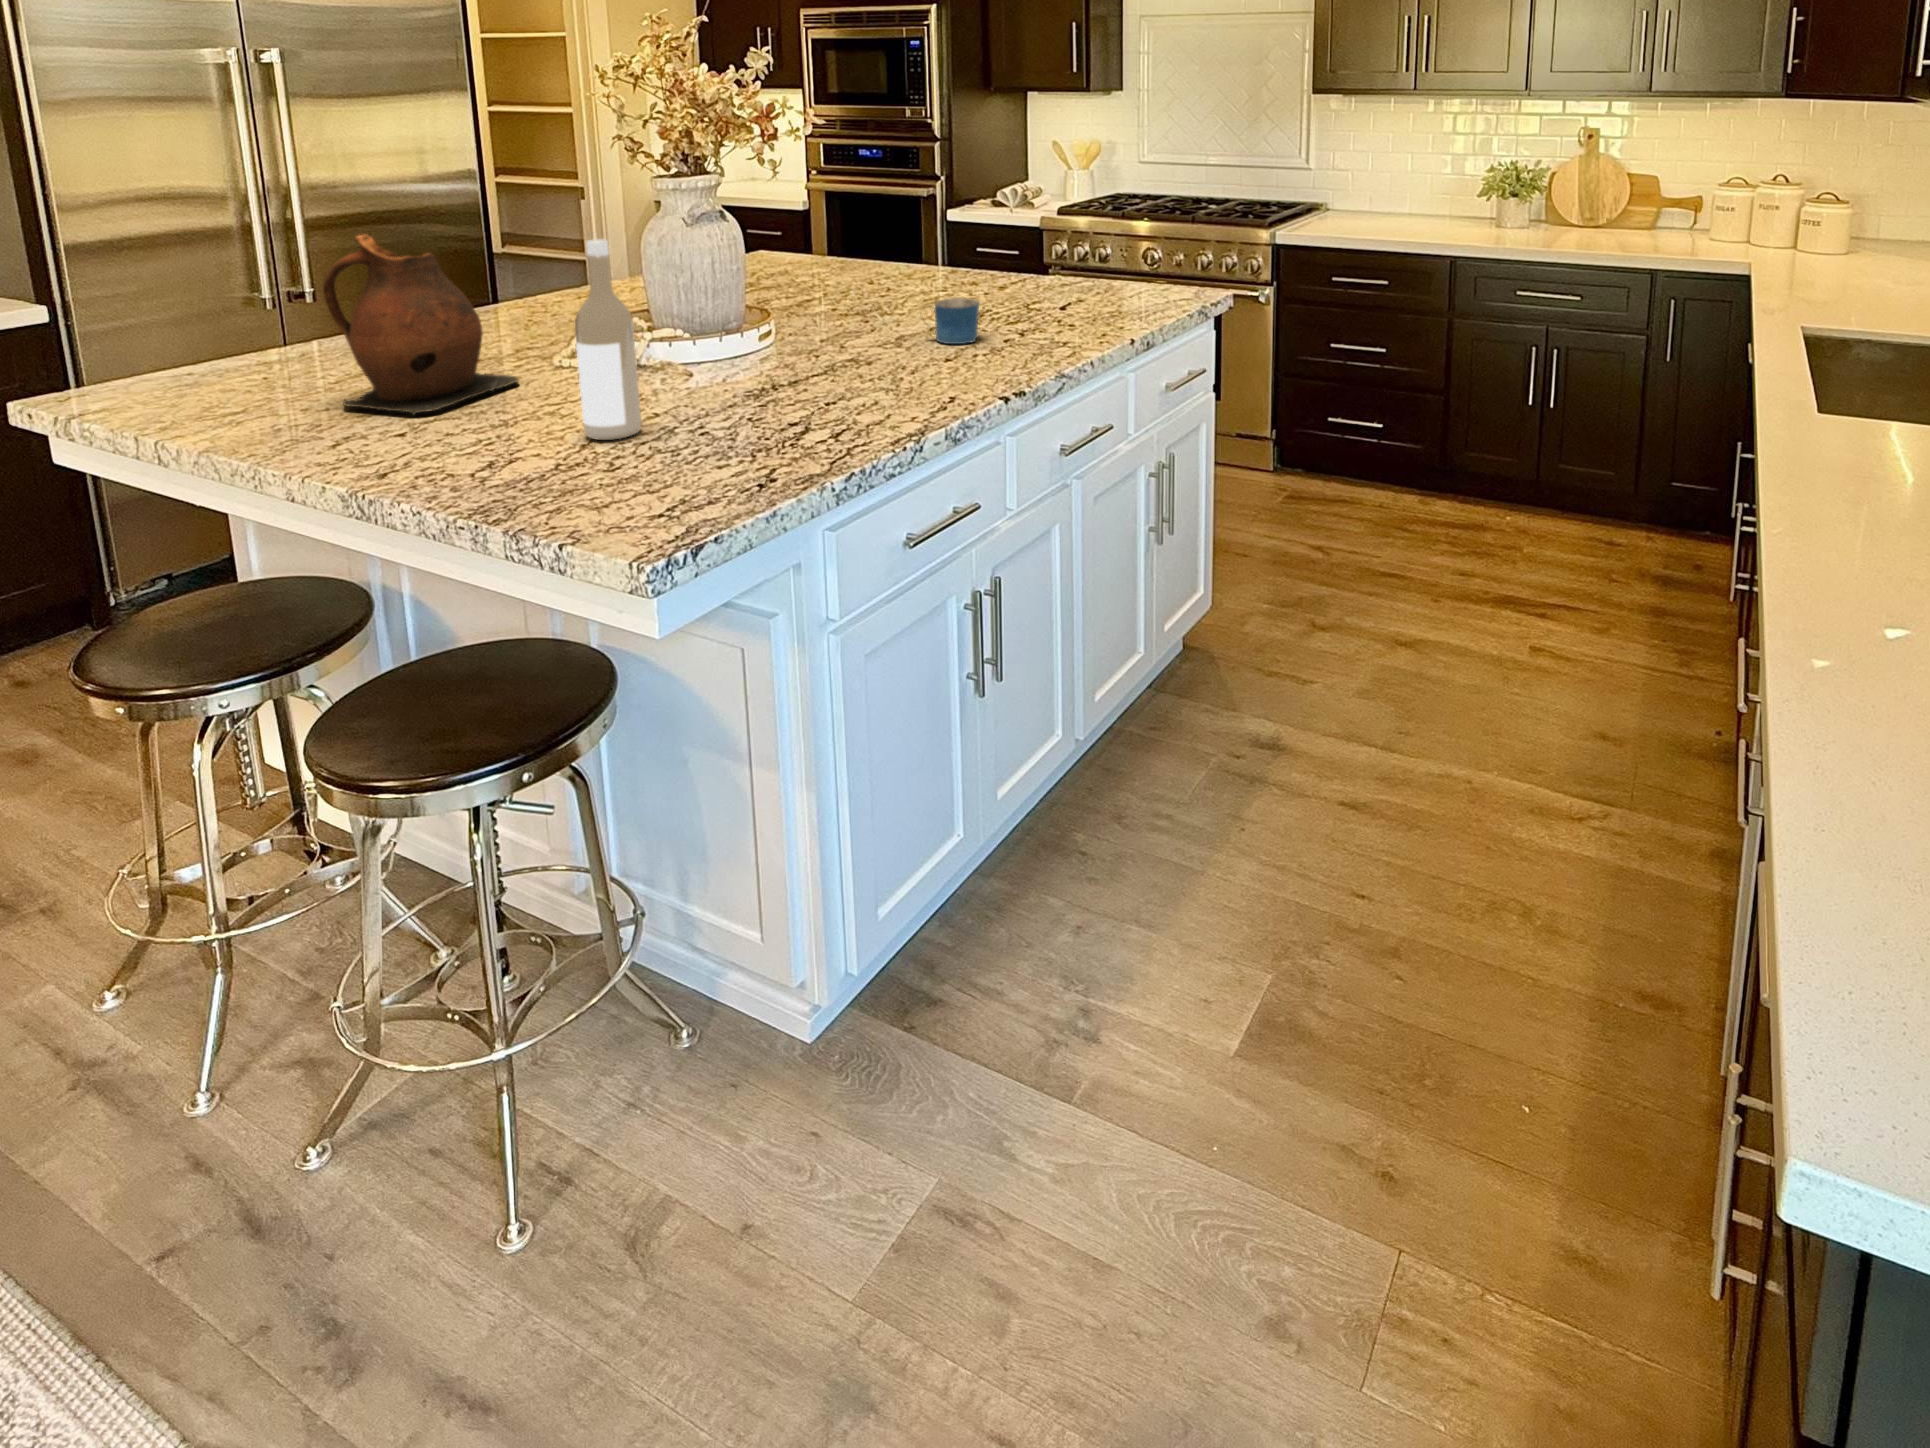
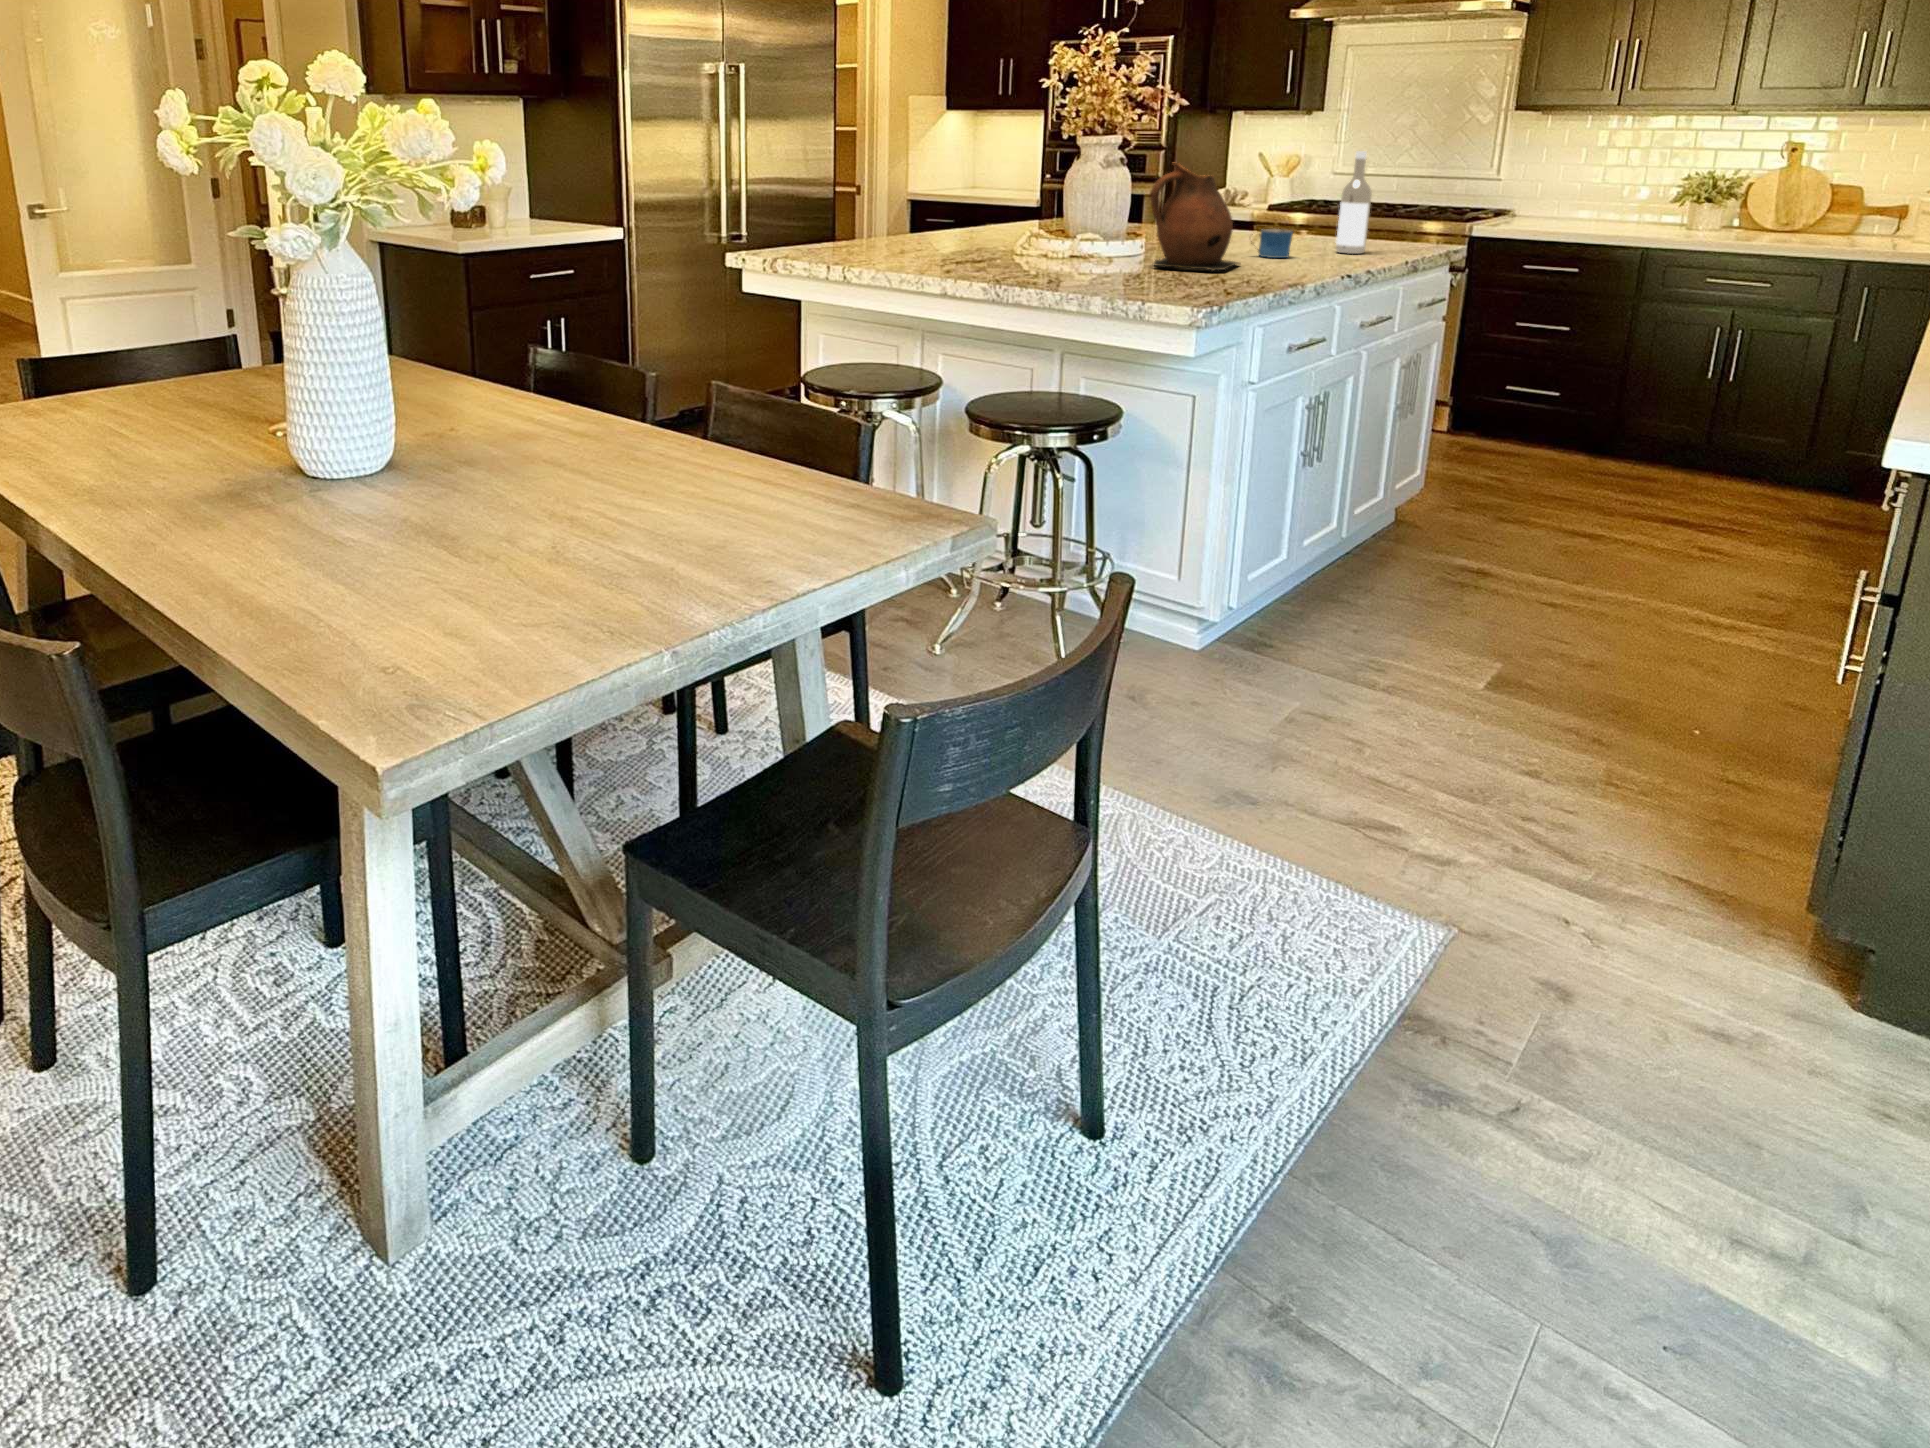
ceramic pitcher: present [323,235,518,415] -> present [1151,163,1240,271]
wine bottle: present [575,239,641,440] -> present [1336,151,1372,254]

